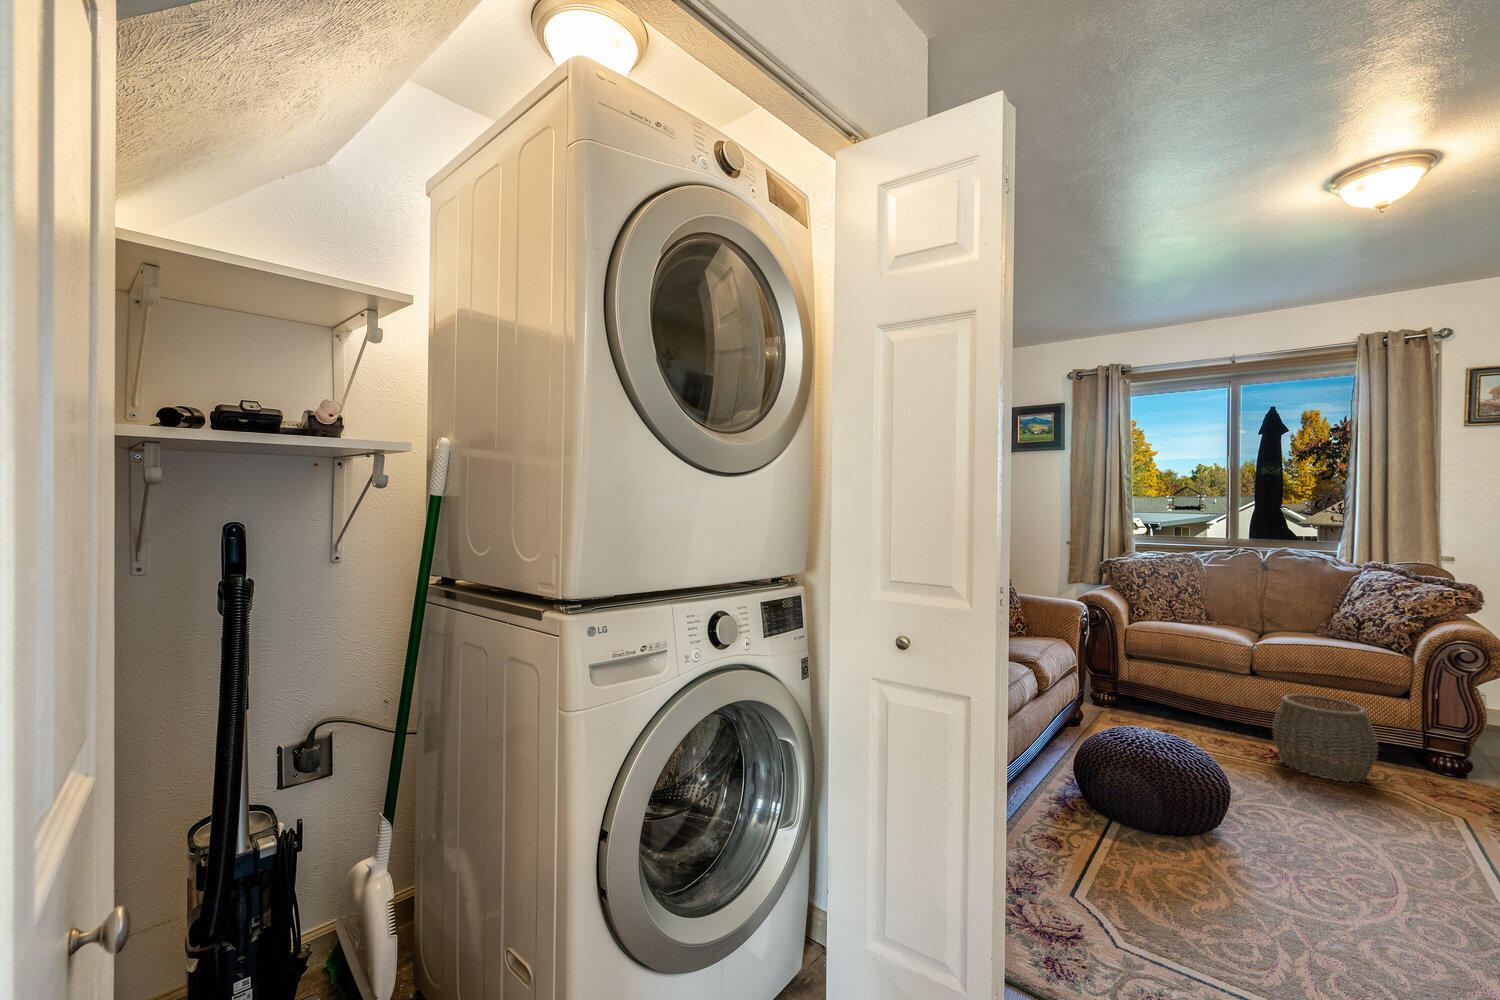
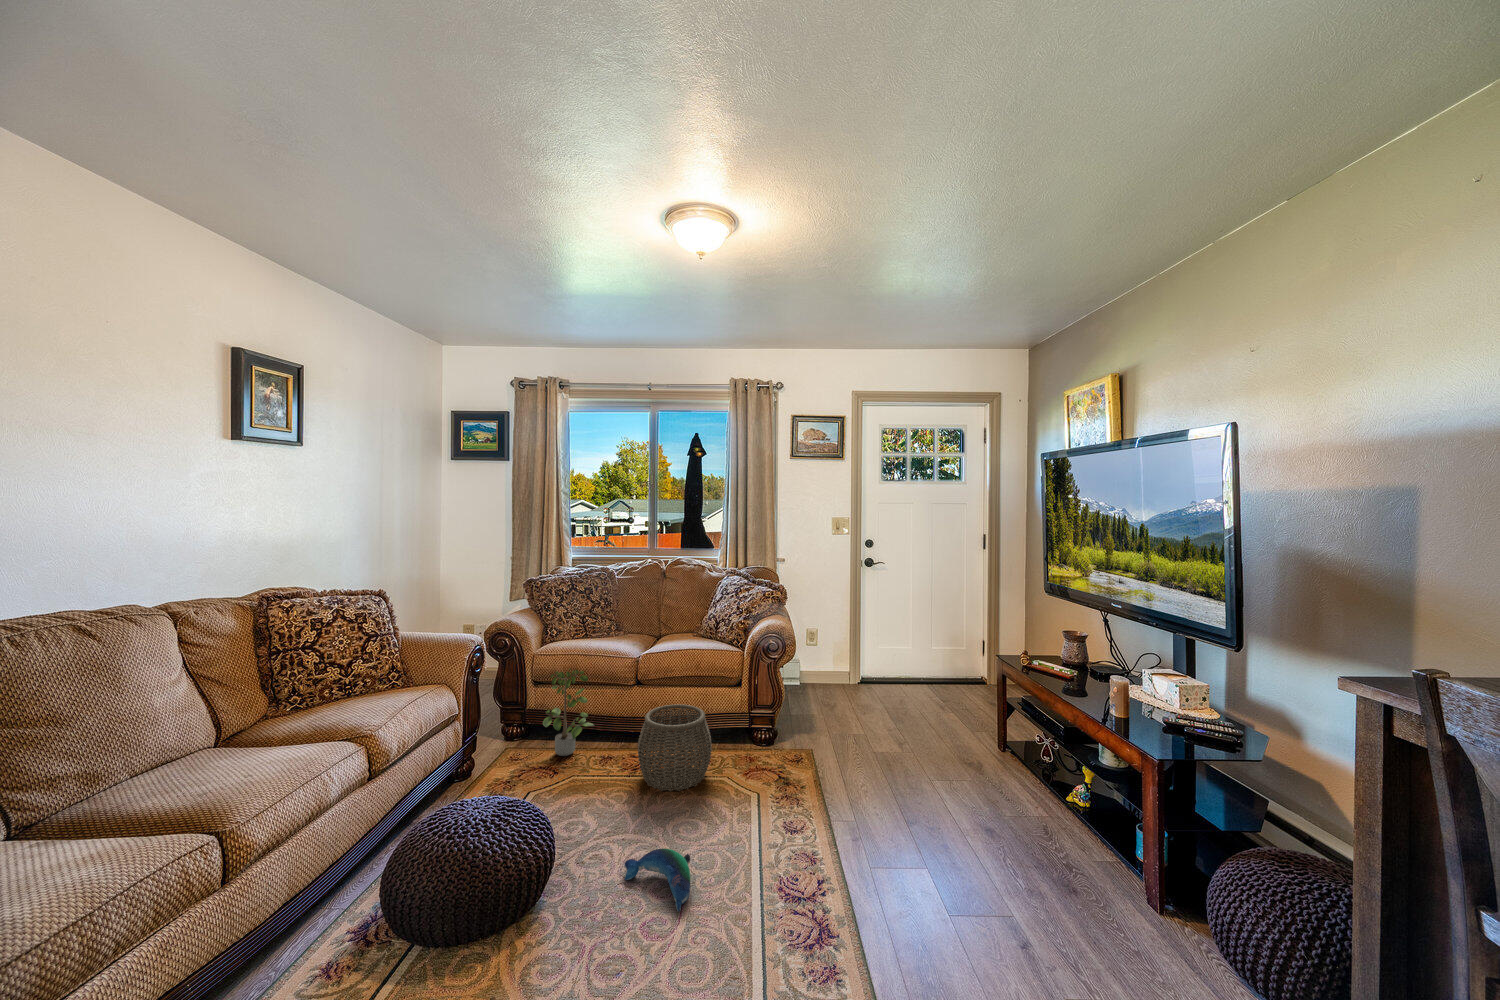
potted plant: none [1147,643,1208,727] -> present [543,669,594,756]
plush toy: none [1299,806,1397,860] -> present [625,848,691,912]

